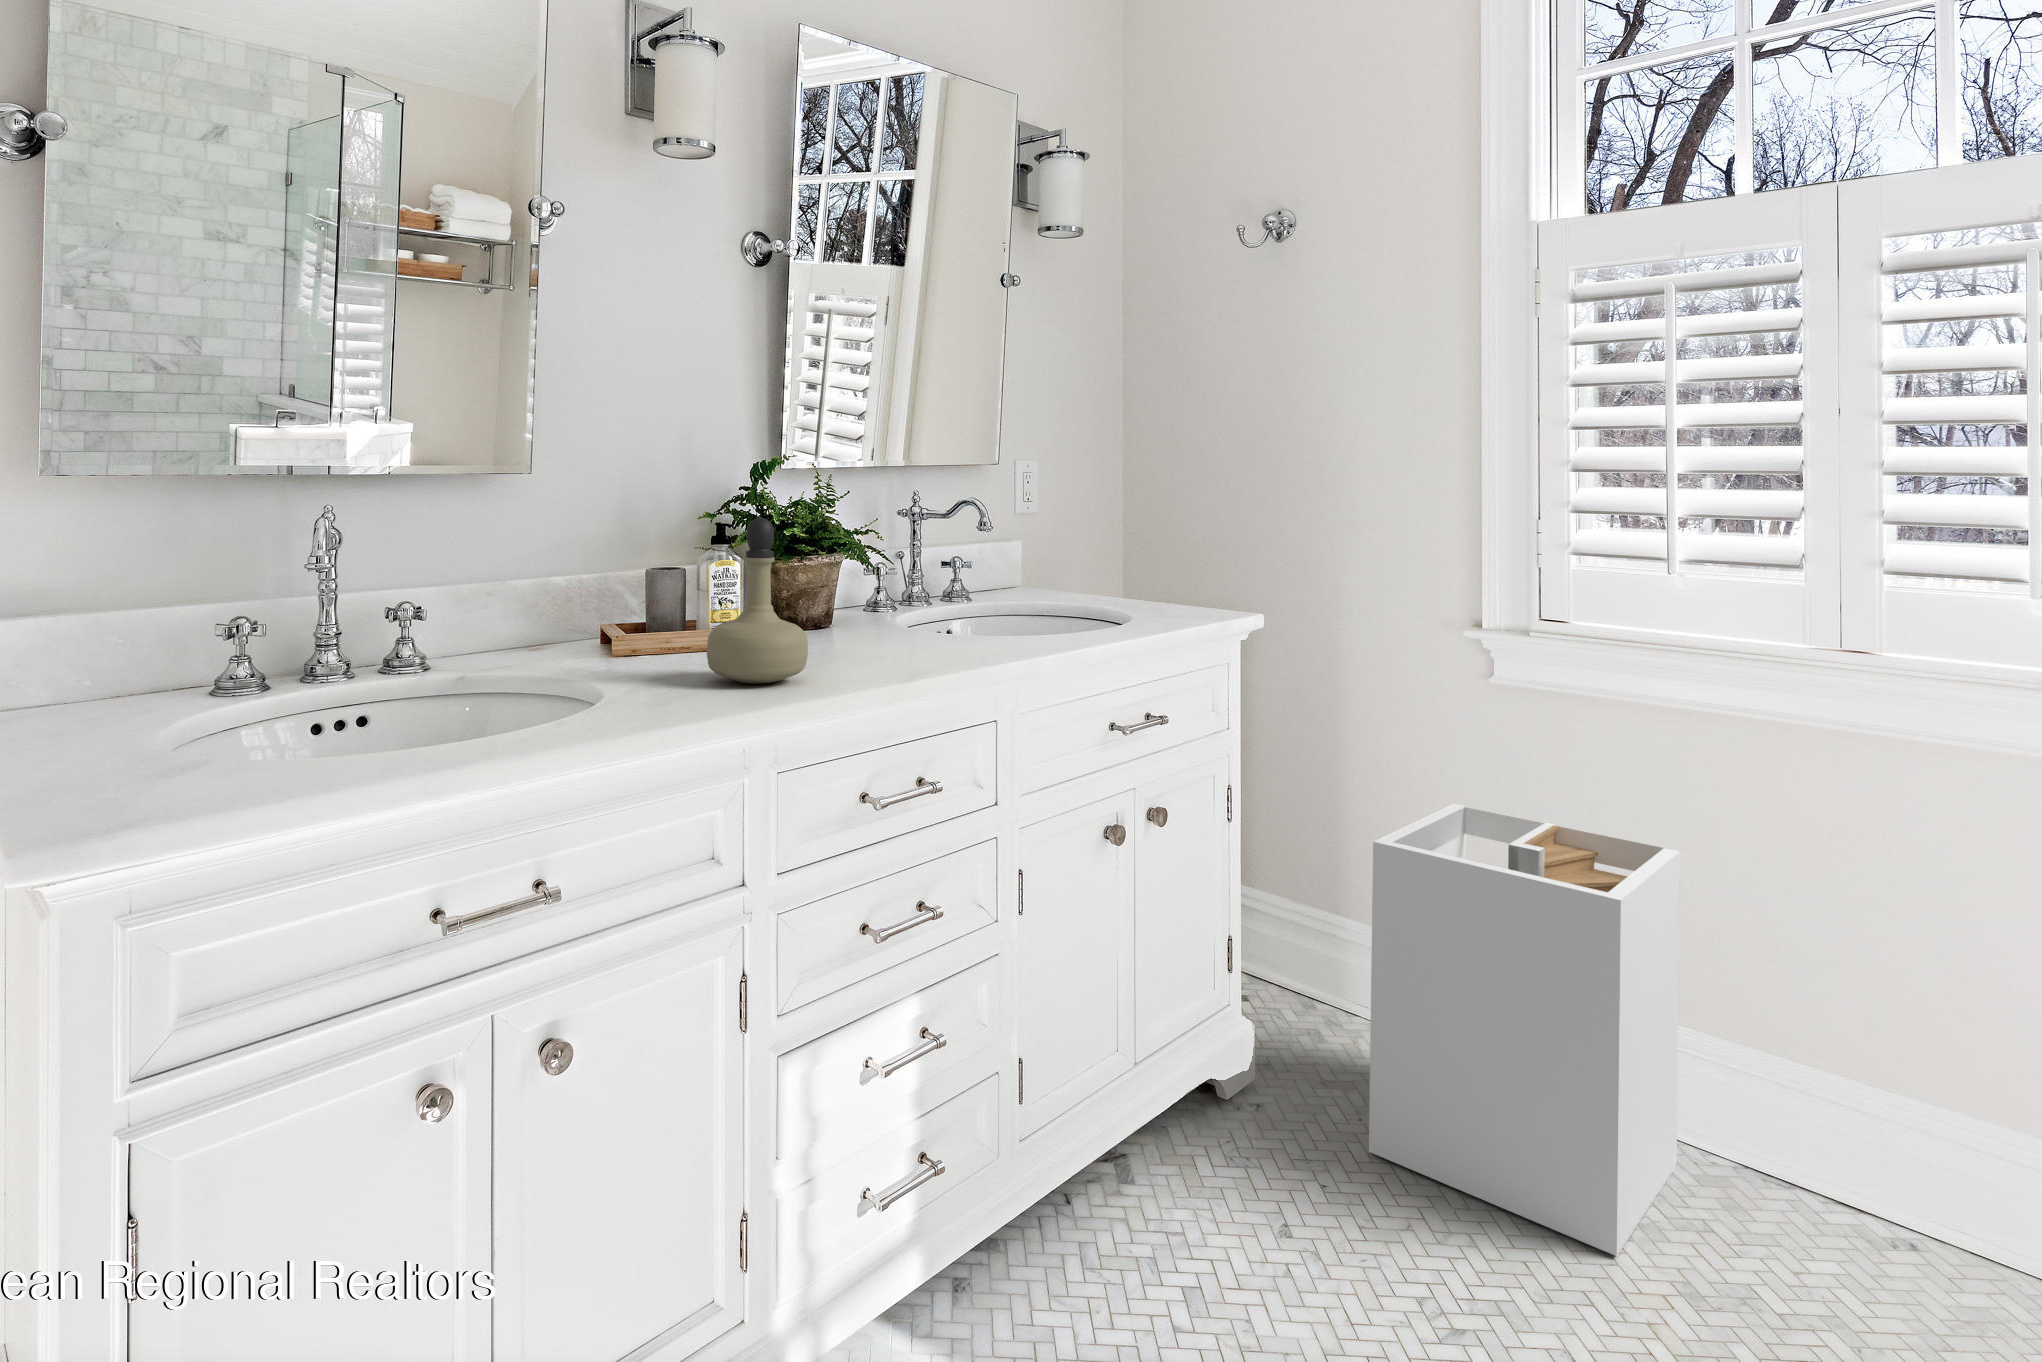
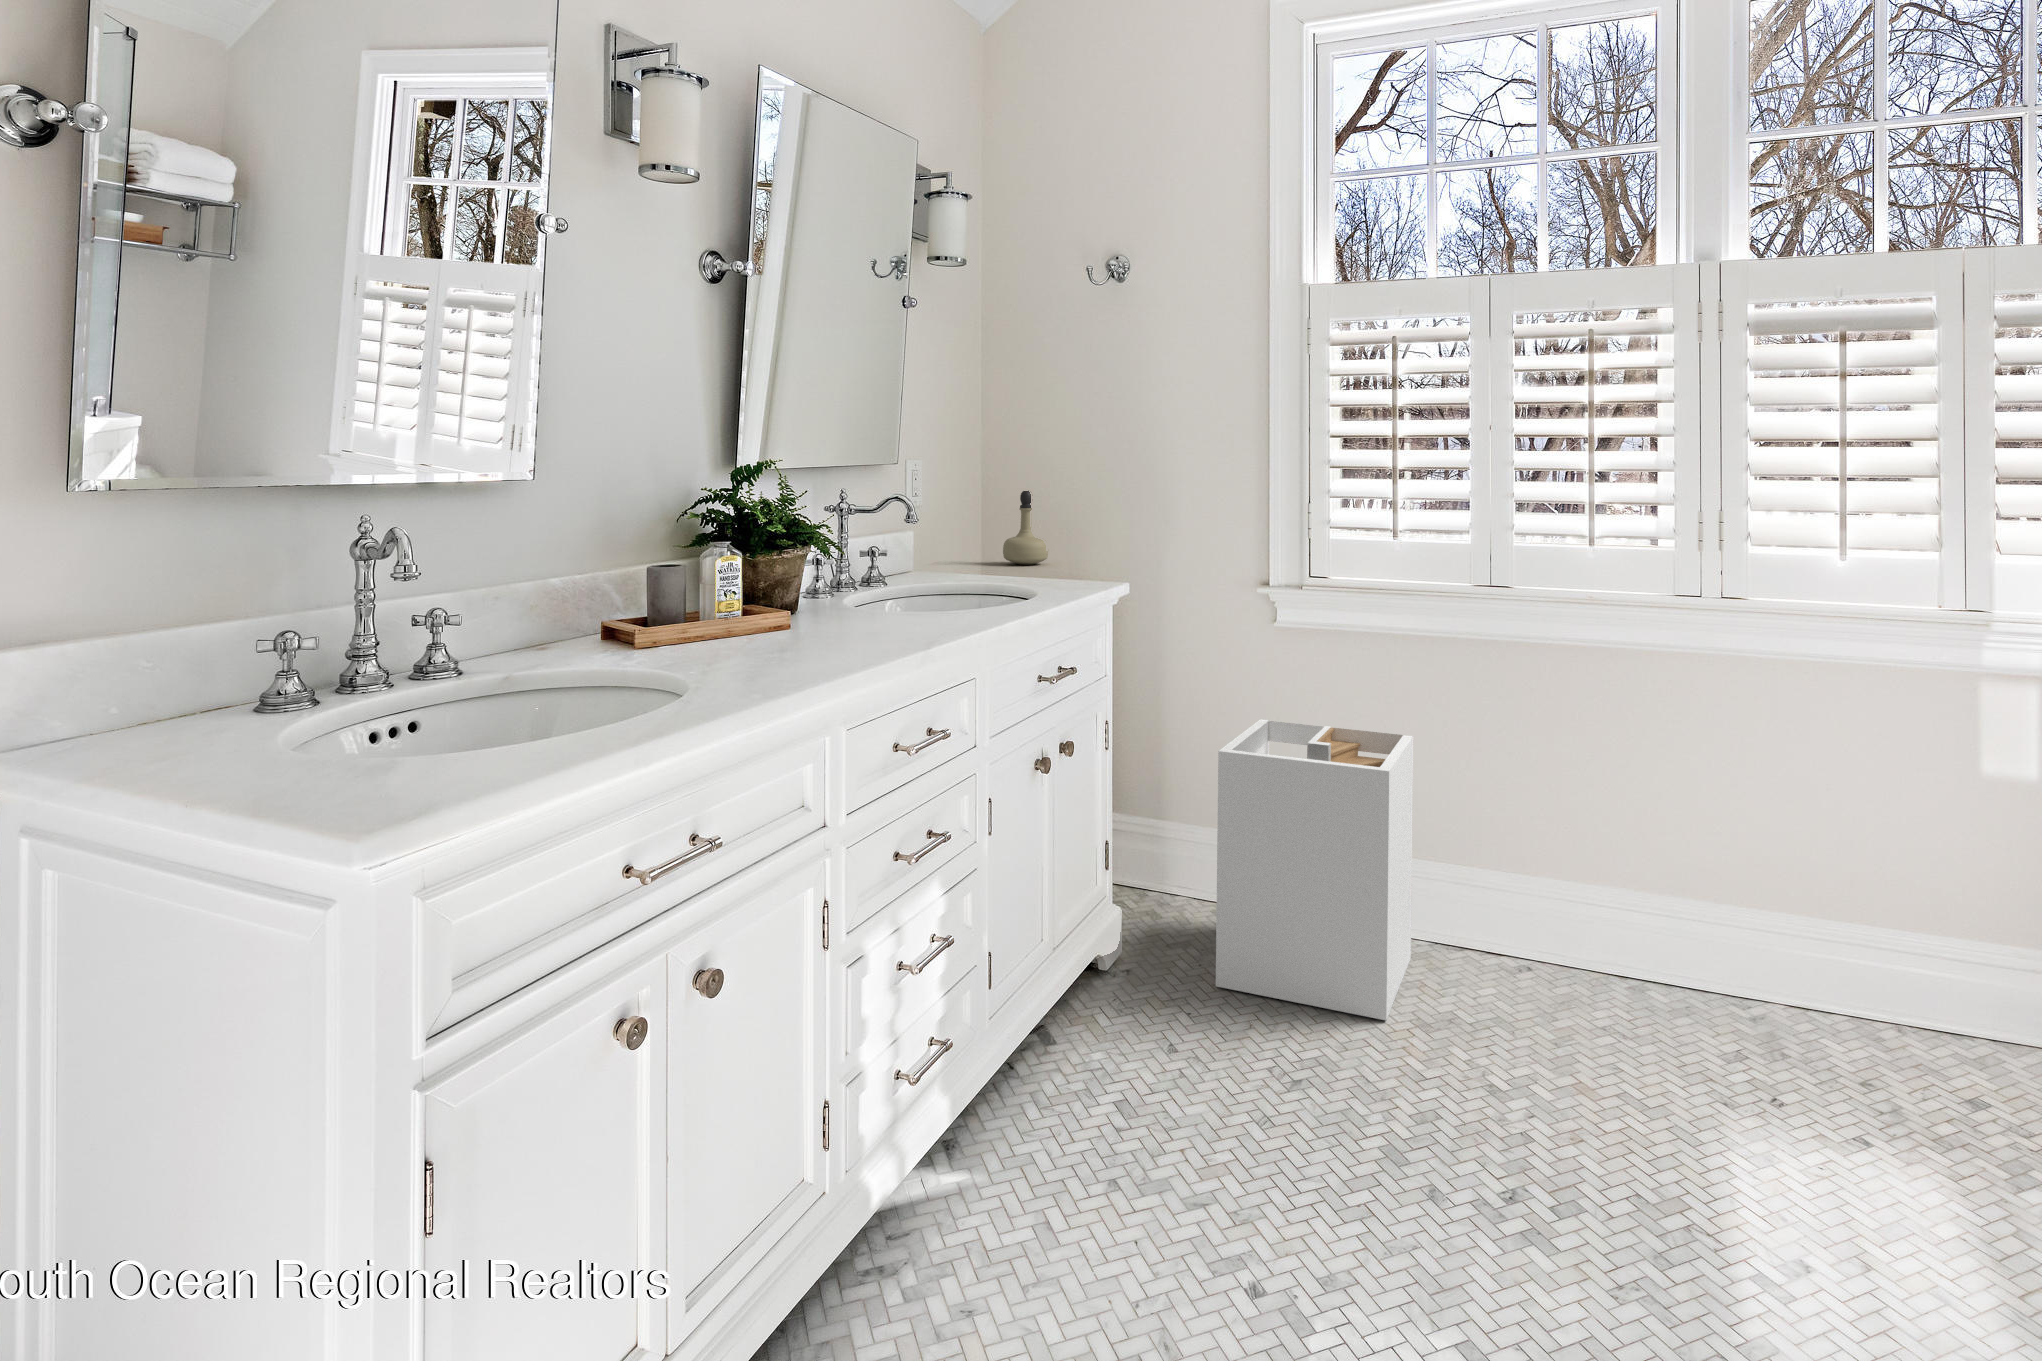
perfume bottle: present [707,518,808,684] -> present [1003,491,1048,565]

